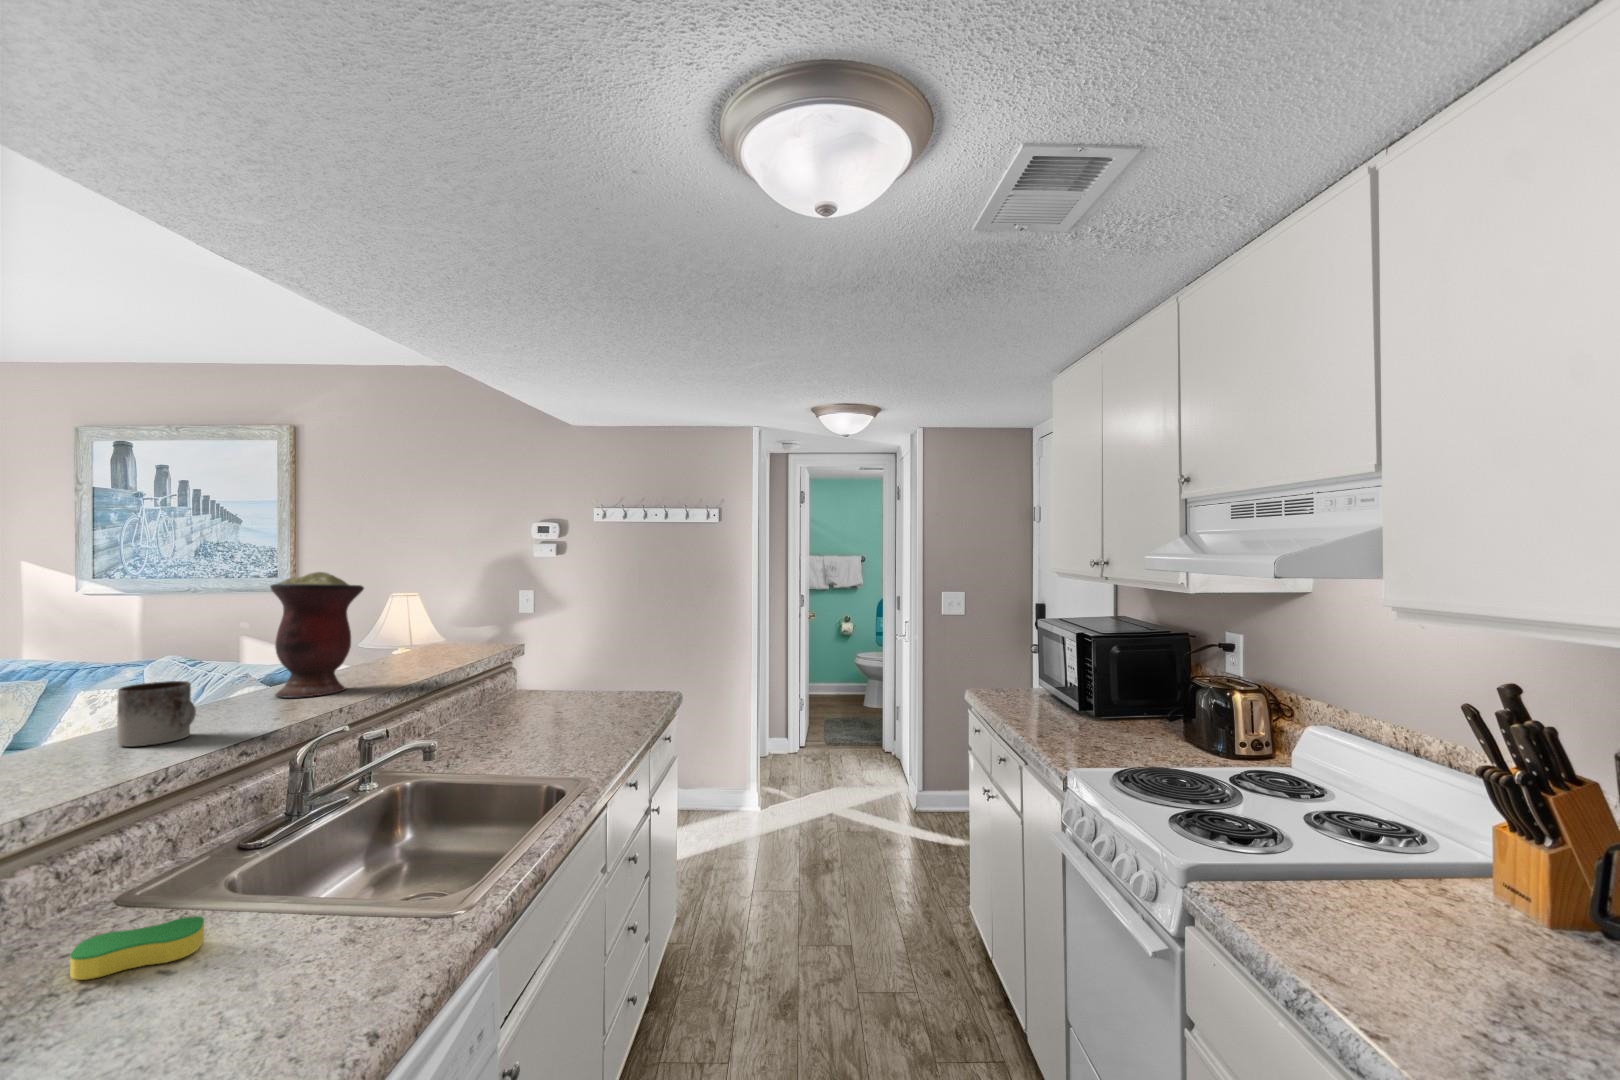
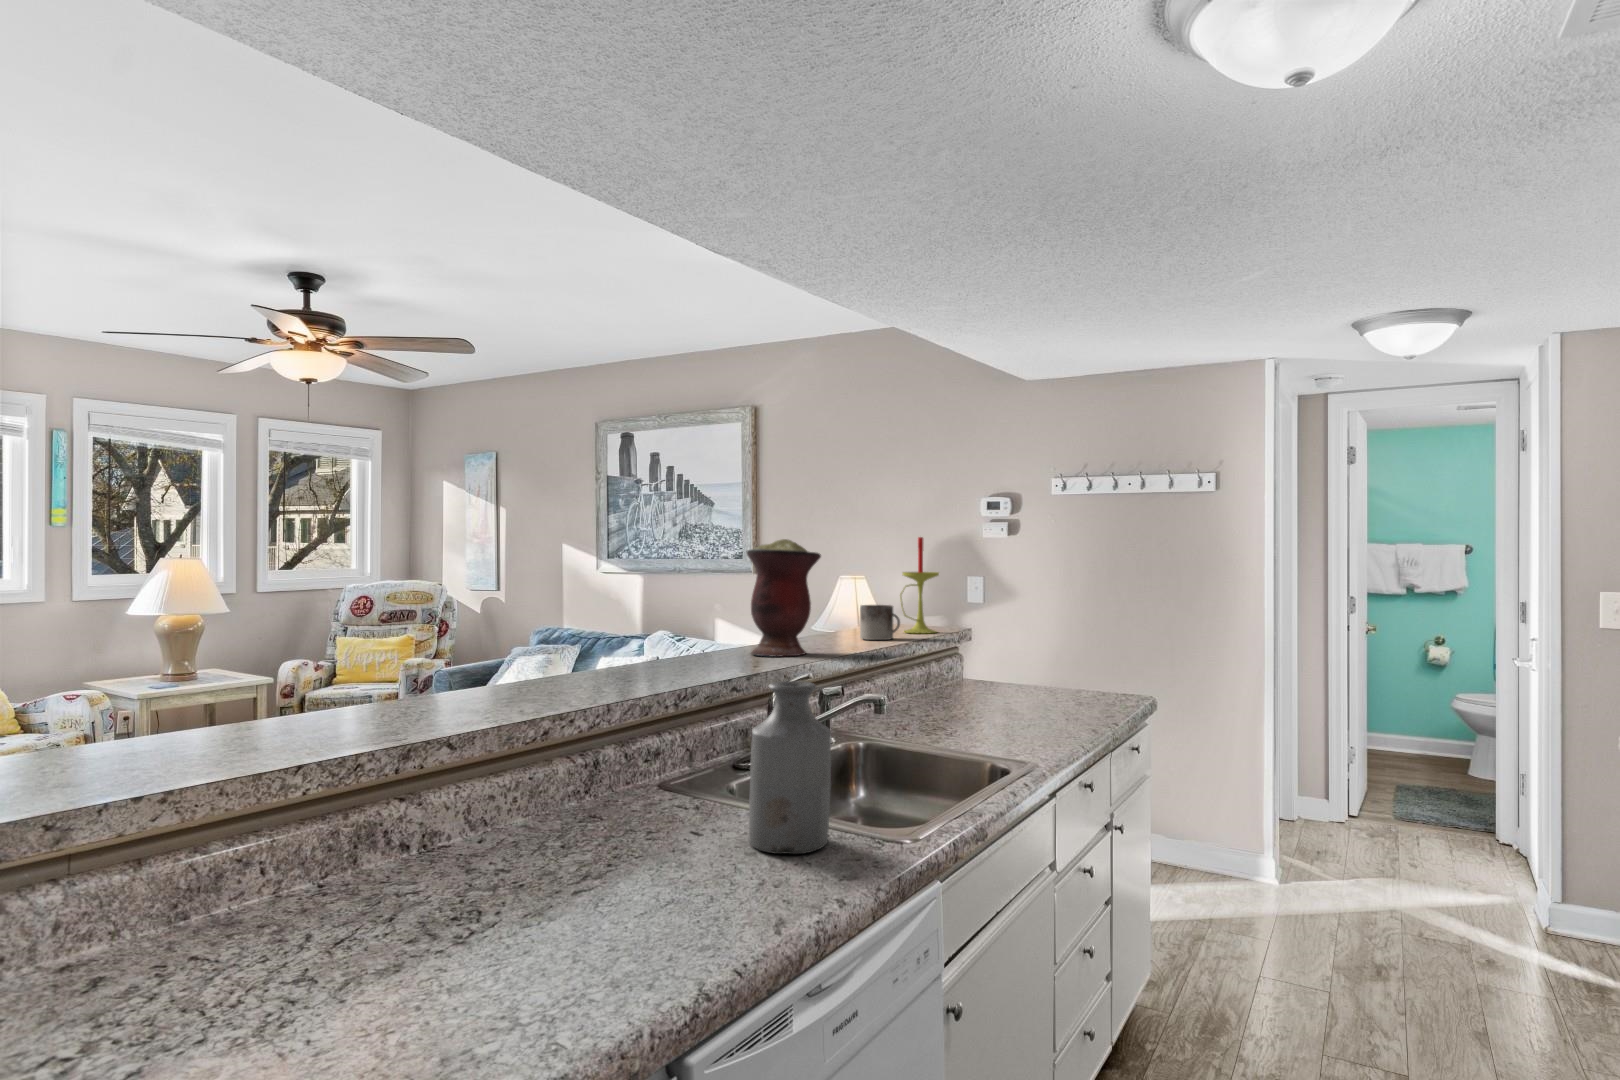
candle: none [452,560,493,652] -> present [900,537,939,634]
mug: present [117,681,196,747] -> present [860,605,900,640]
bottle: none [246,761,365,983] -> present [749,681,831,854]
sponge: present [70,916,204,980] -> none [641,798,718,826]

